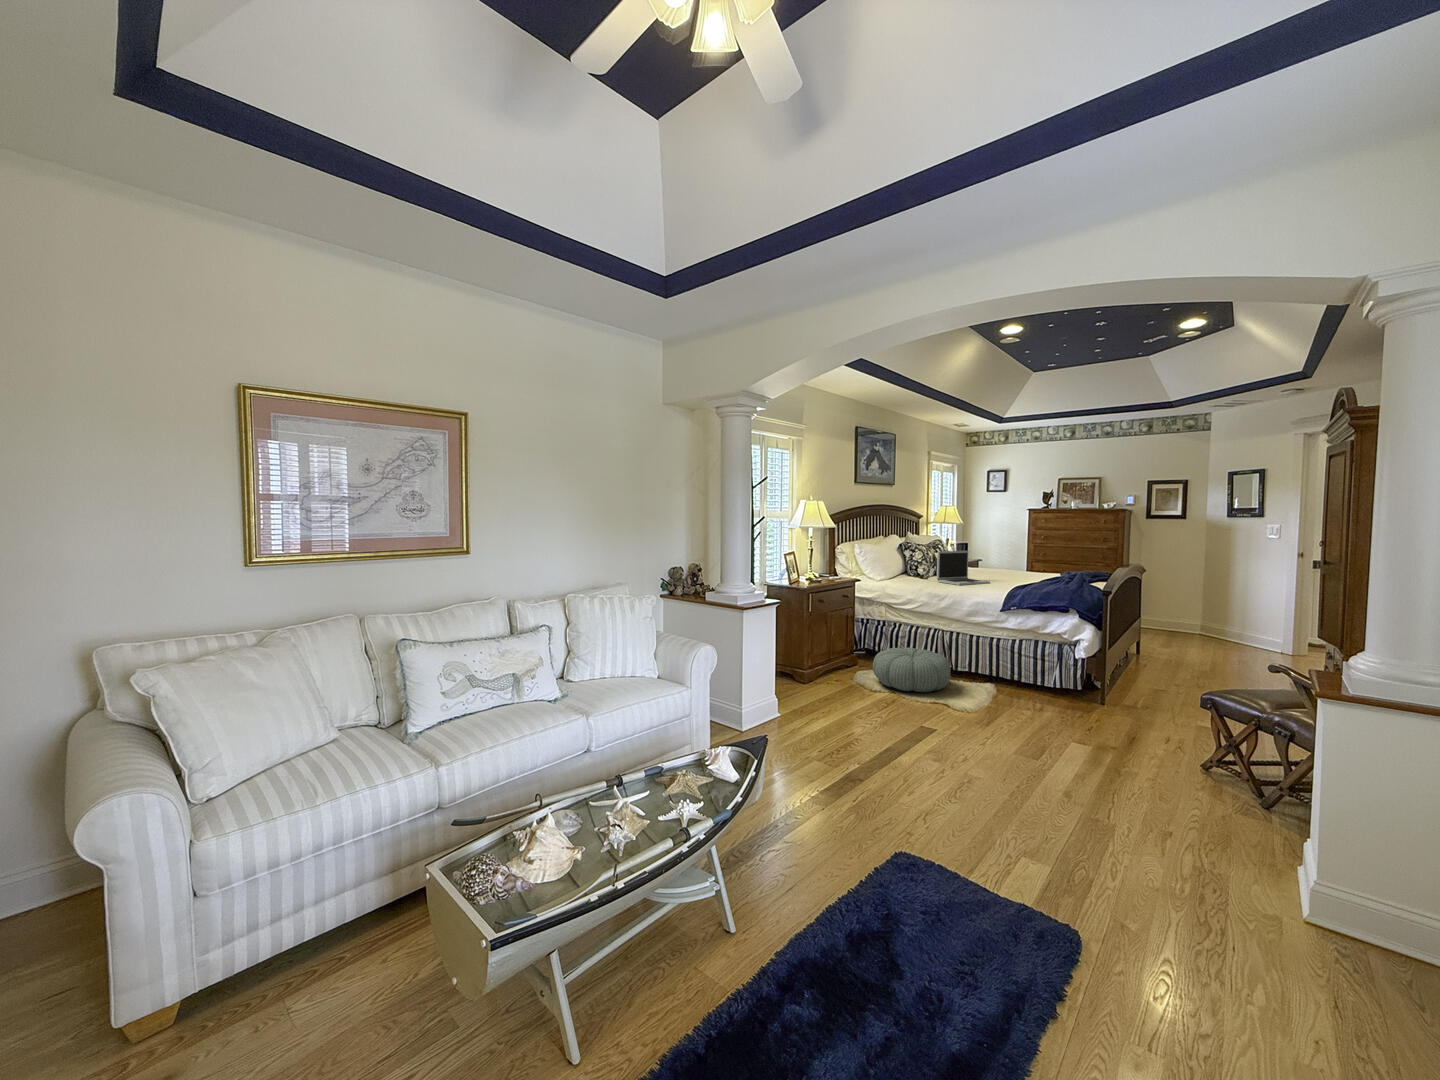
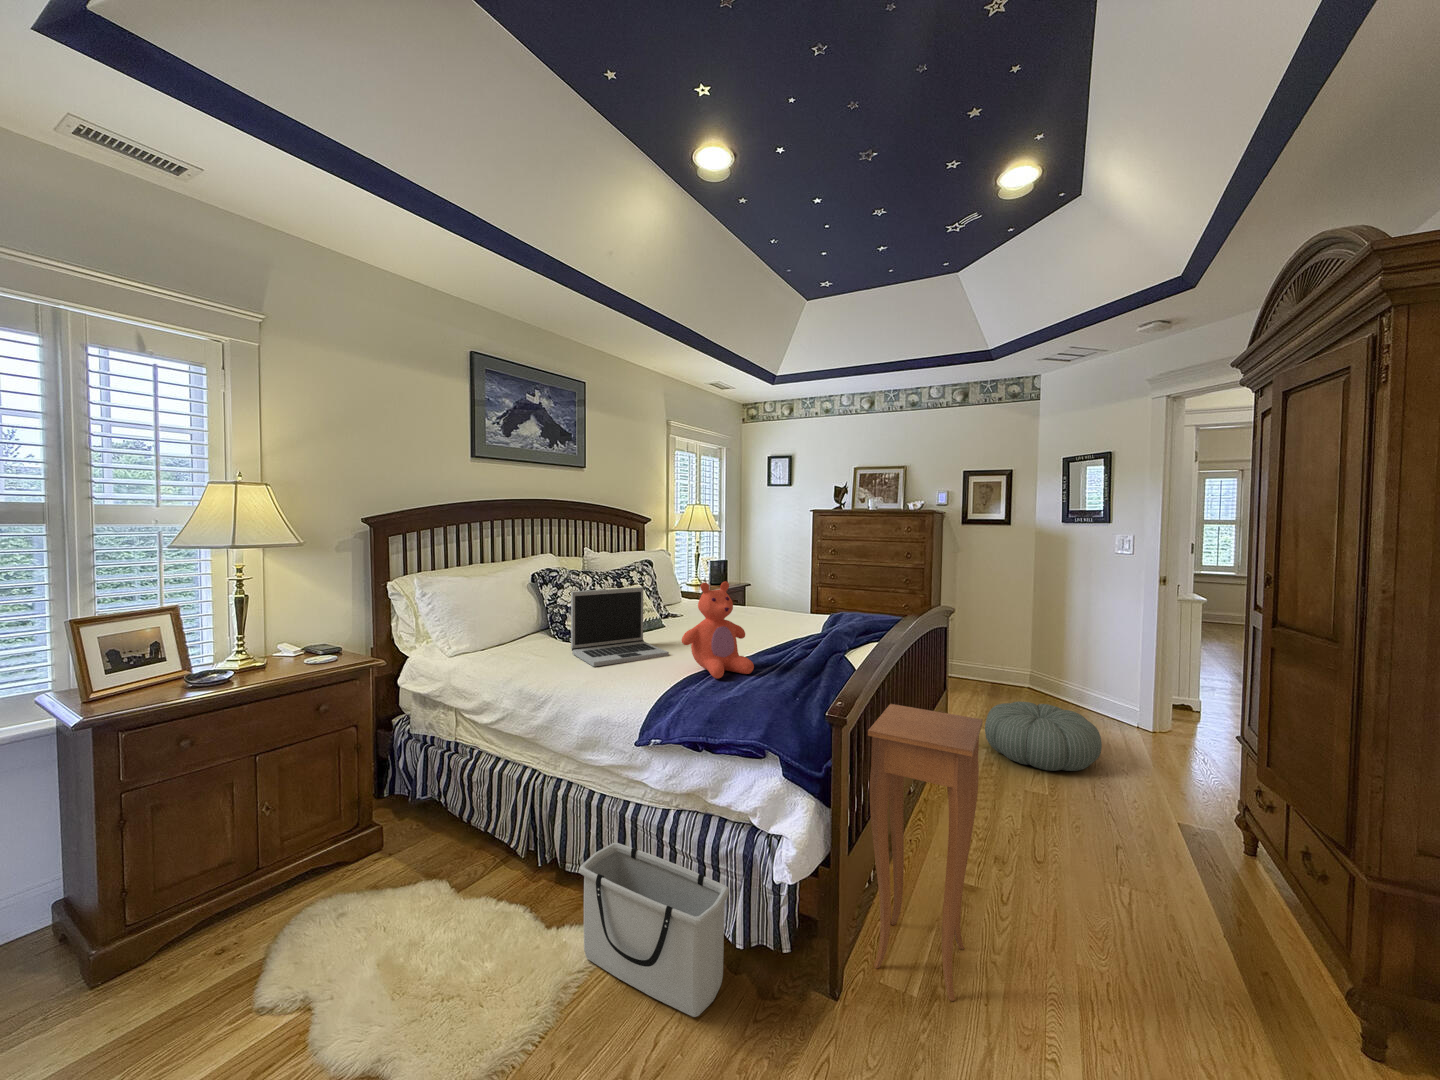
teddy bear: none [1008,545,1046,589] -> present [682,581,754,678]
side table: none [1116,599,1170,711] -> present [868,704,982,1001]
pouf: present [873,648,951,692] -> present [985,701,1102,771]
storage bin: none [984,652,1055,706] -> present [579,843,729,1017]

